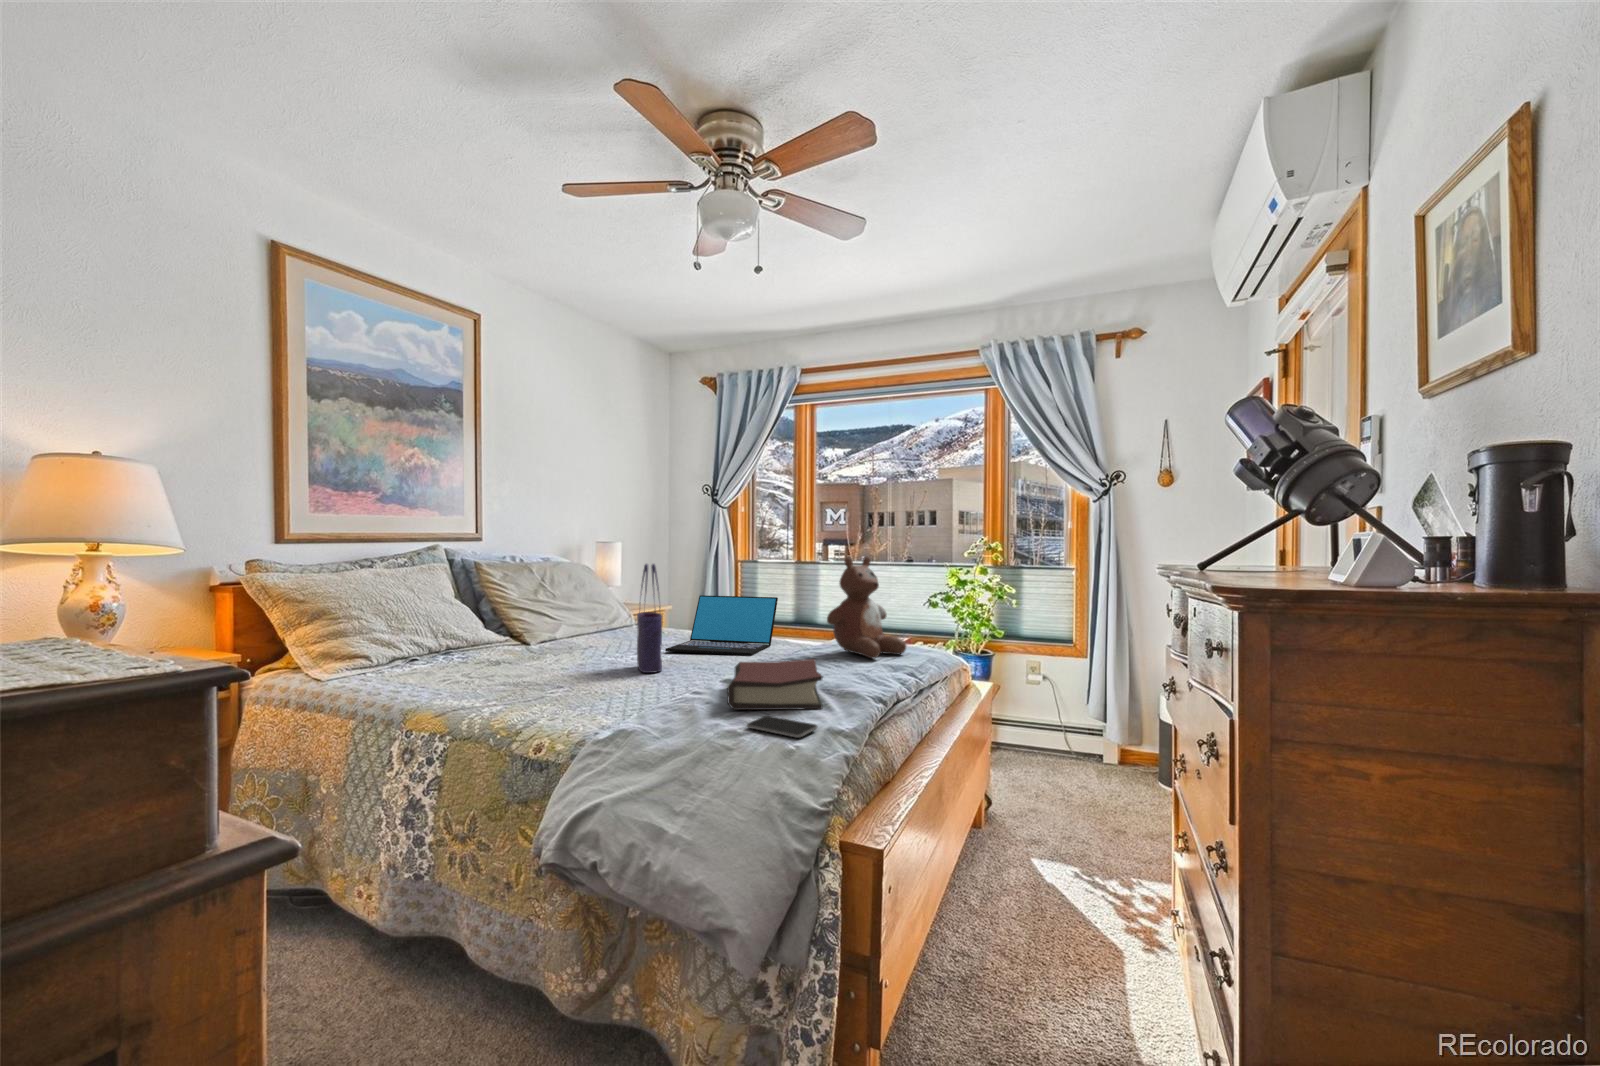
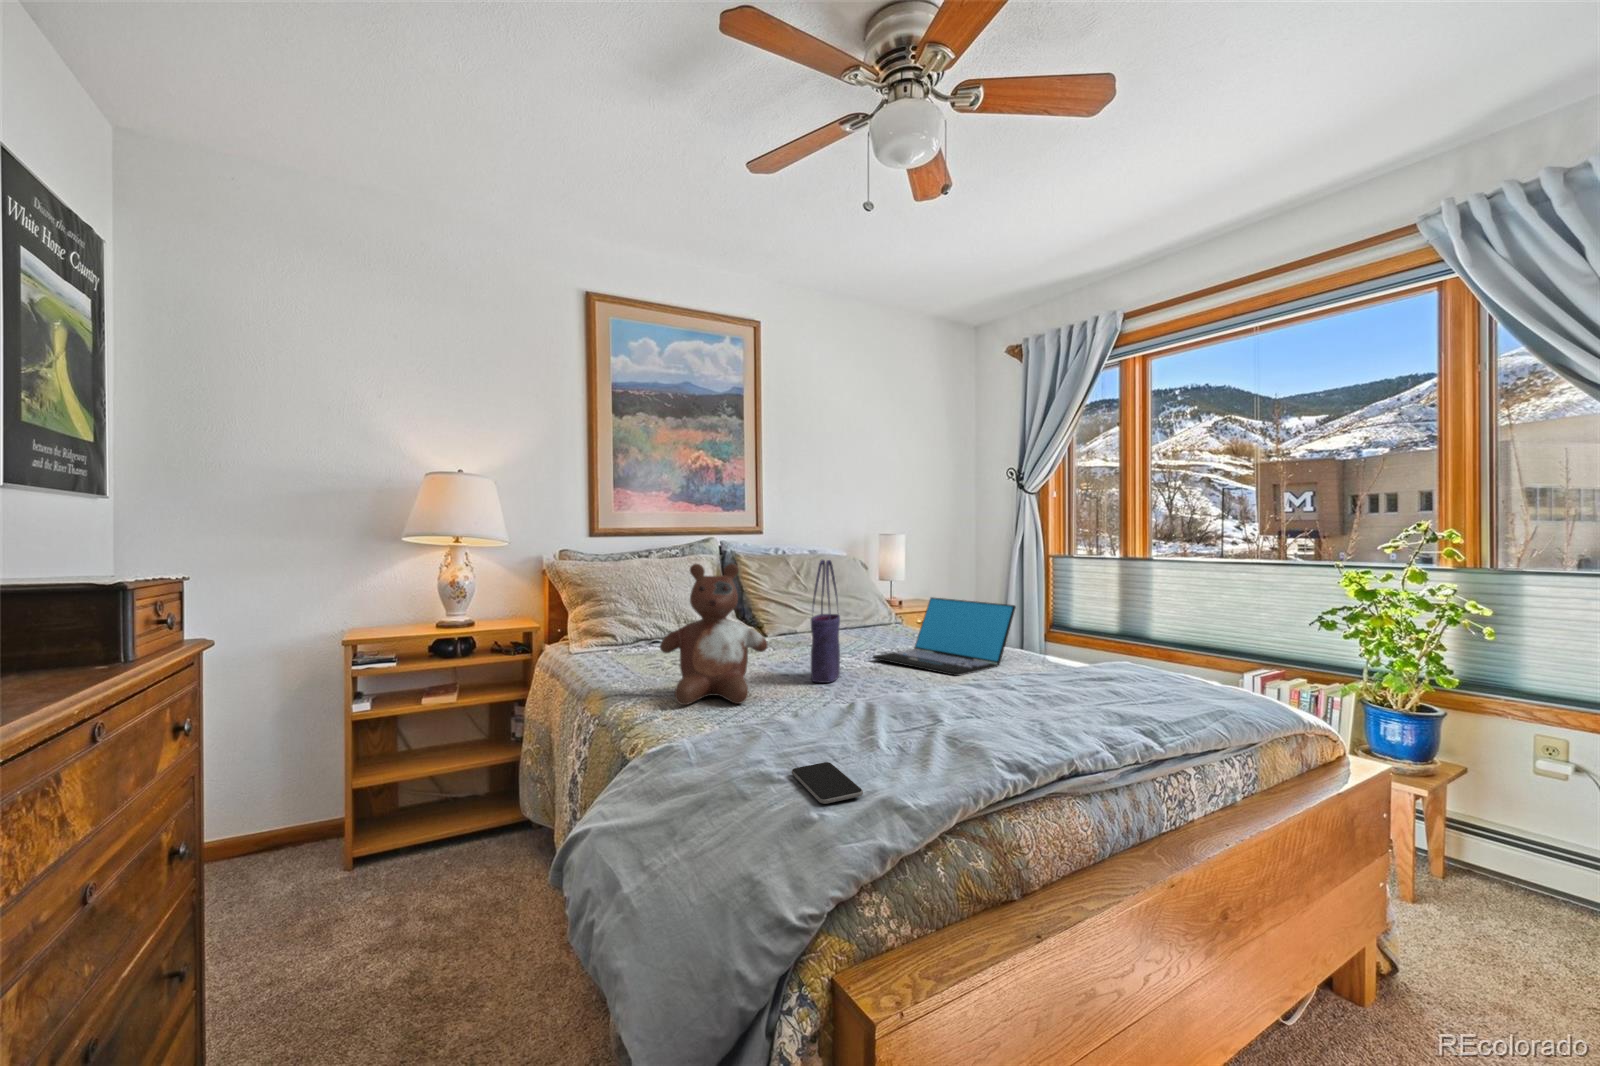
stuffed bear: present [827,556,906,658] -> present [660,564,767,705]
hardback book: present [728,659,822,710] -> none [811,684,972,767]

